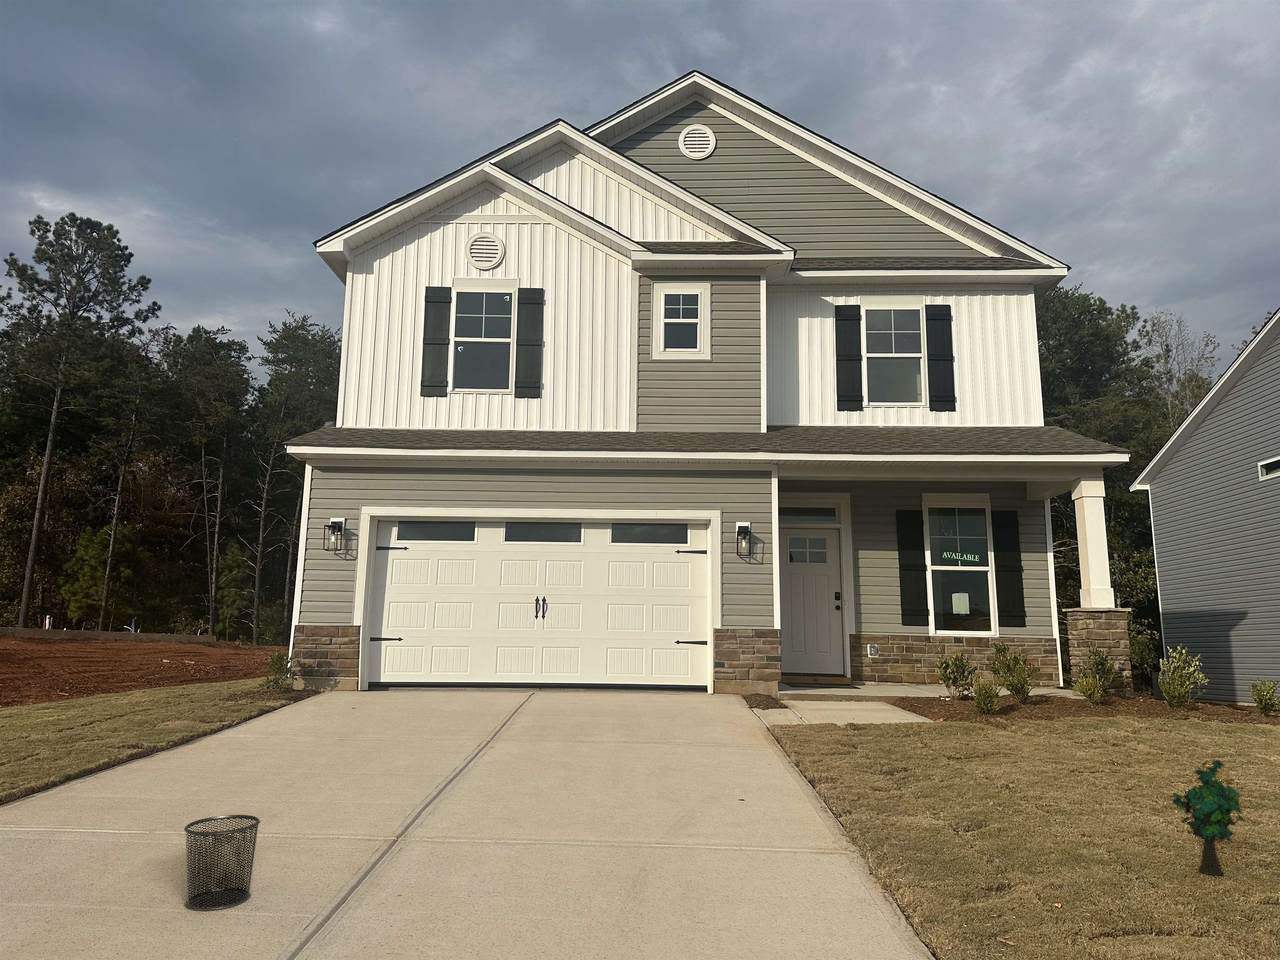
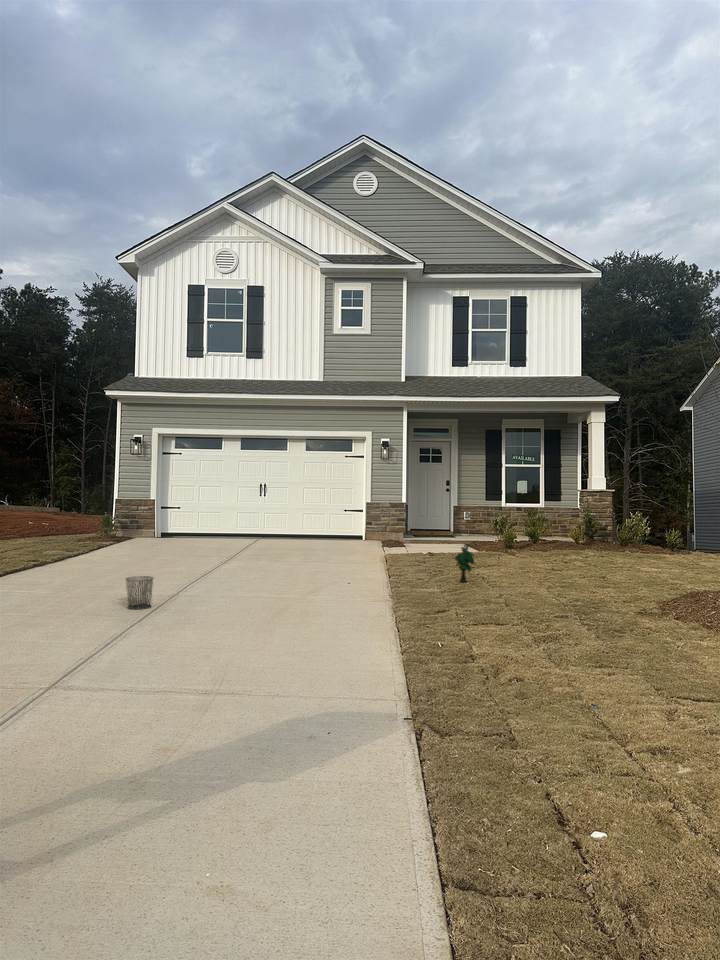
decorative plant: present [1171,760,1245,875] -> present [454,544,474,582]

